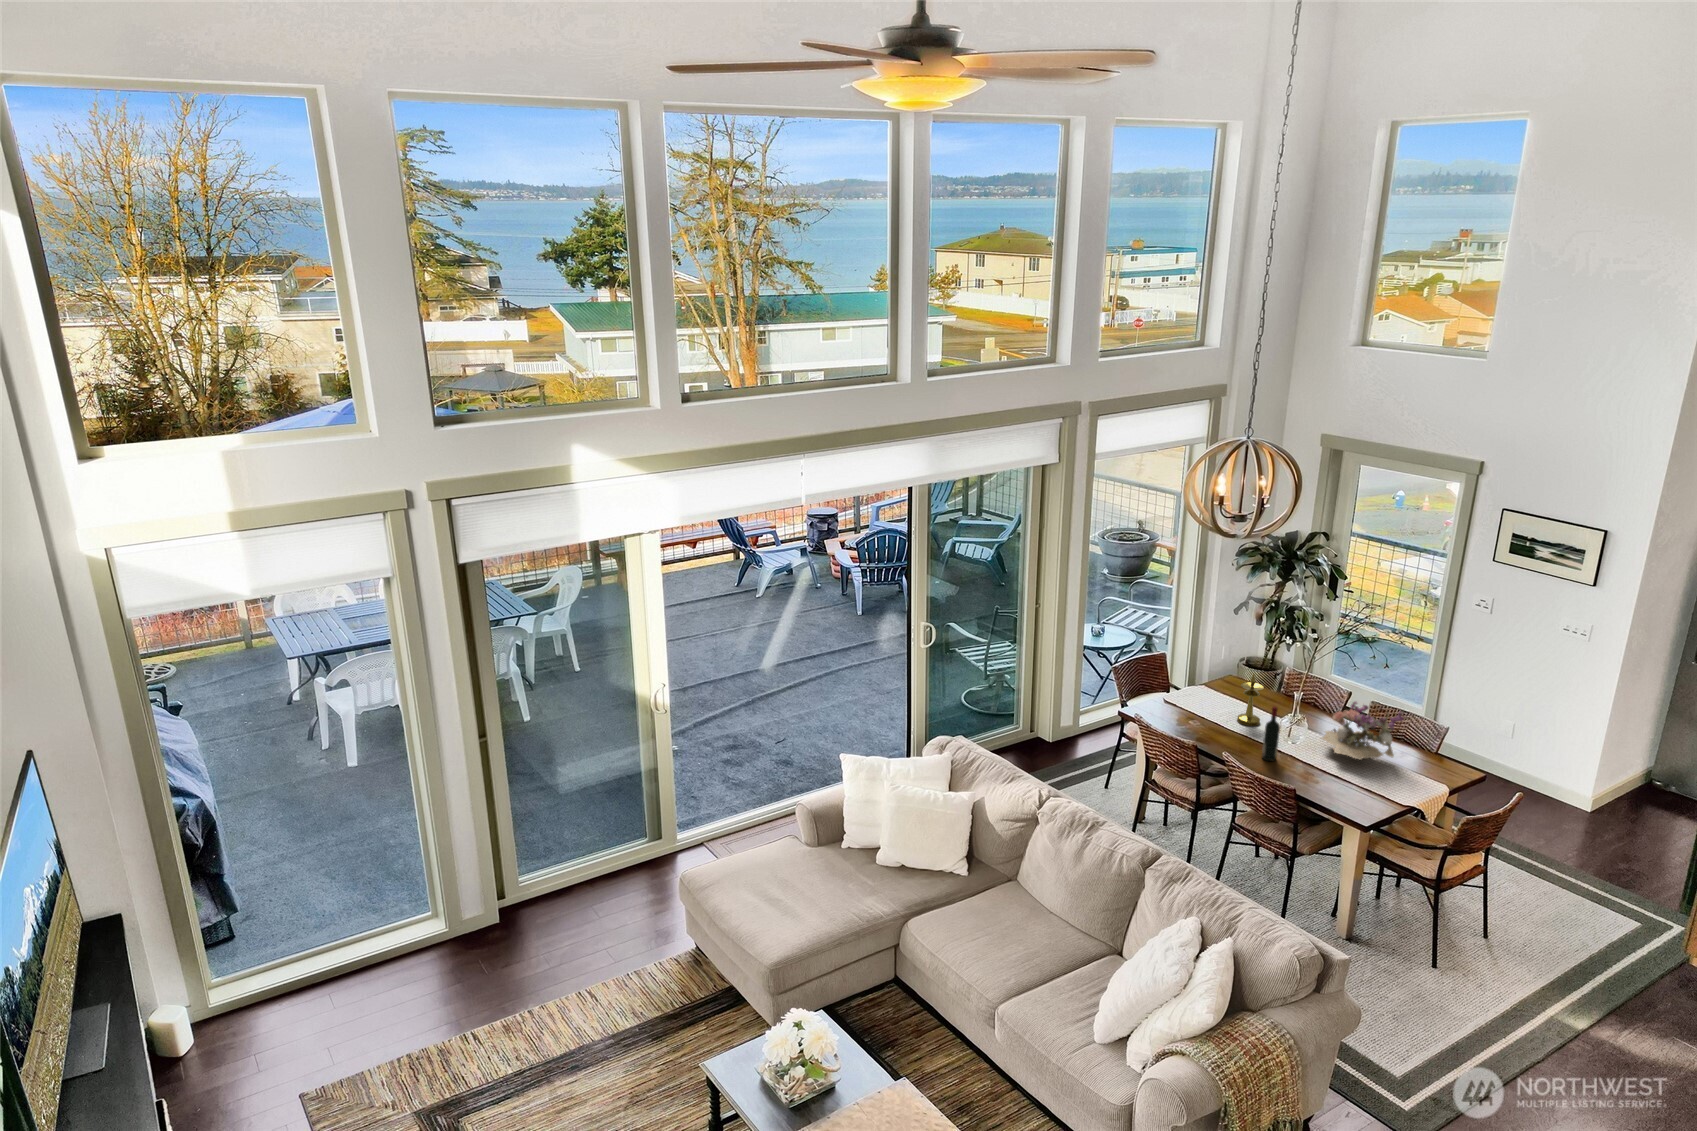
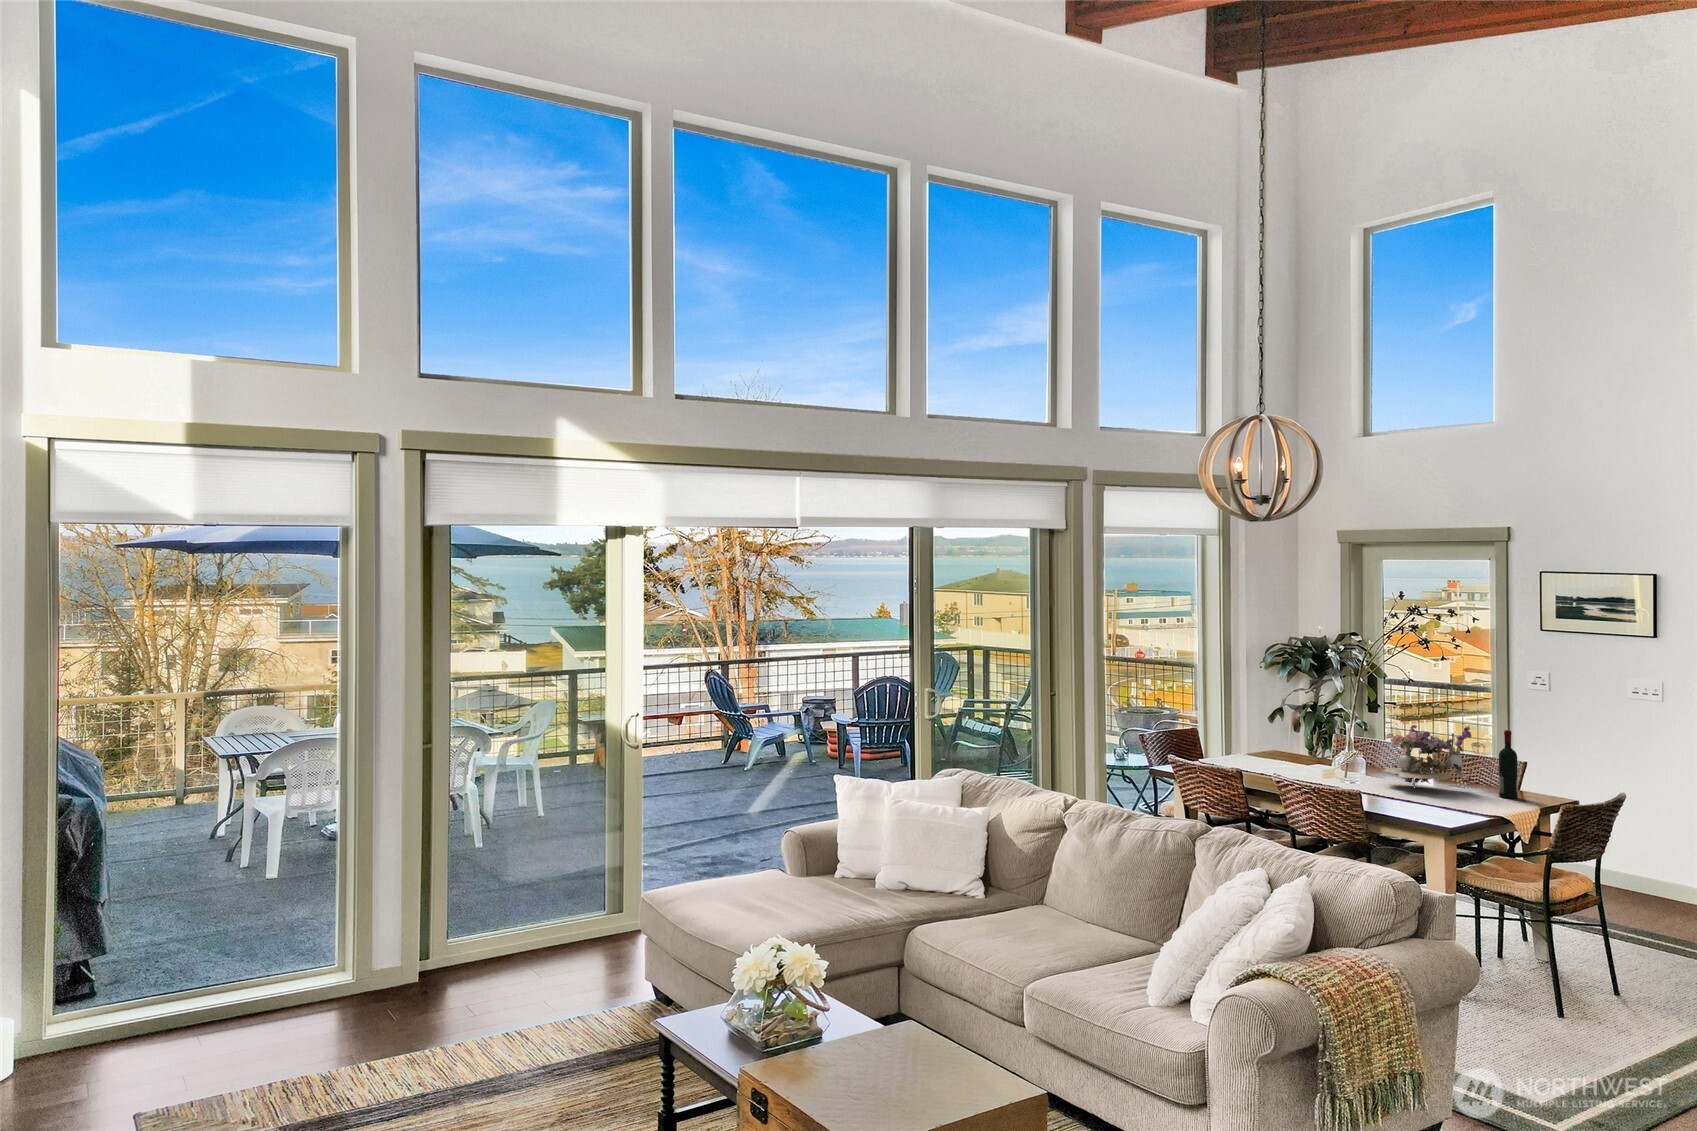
candlestick: present [1237,674,1264,726] -> none [1283,714,1310,775]
wine bottle: present [1262,706,1280,761] -> present [1499,730,1518,798]

